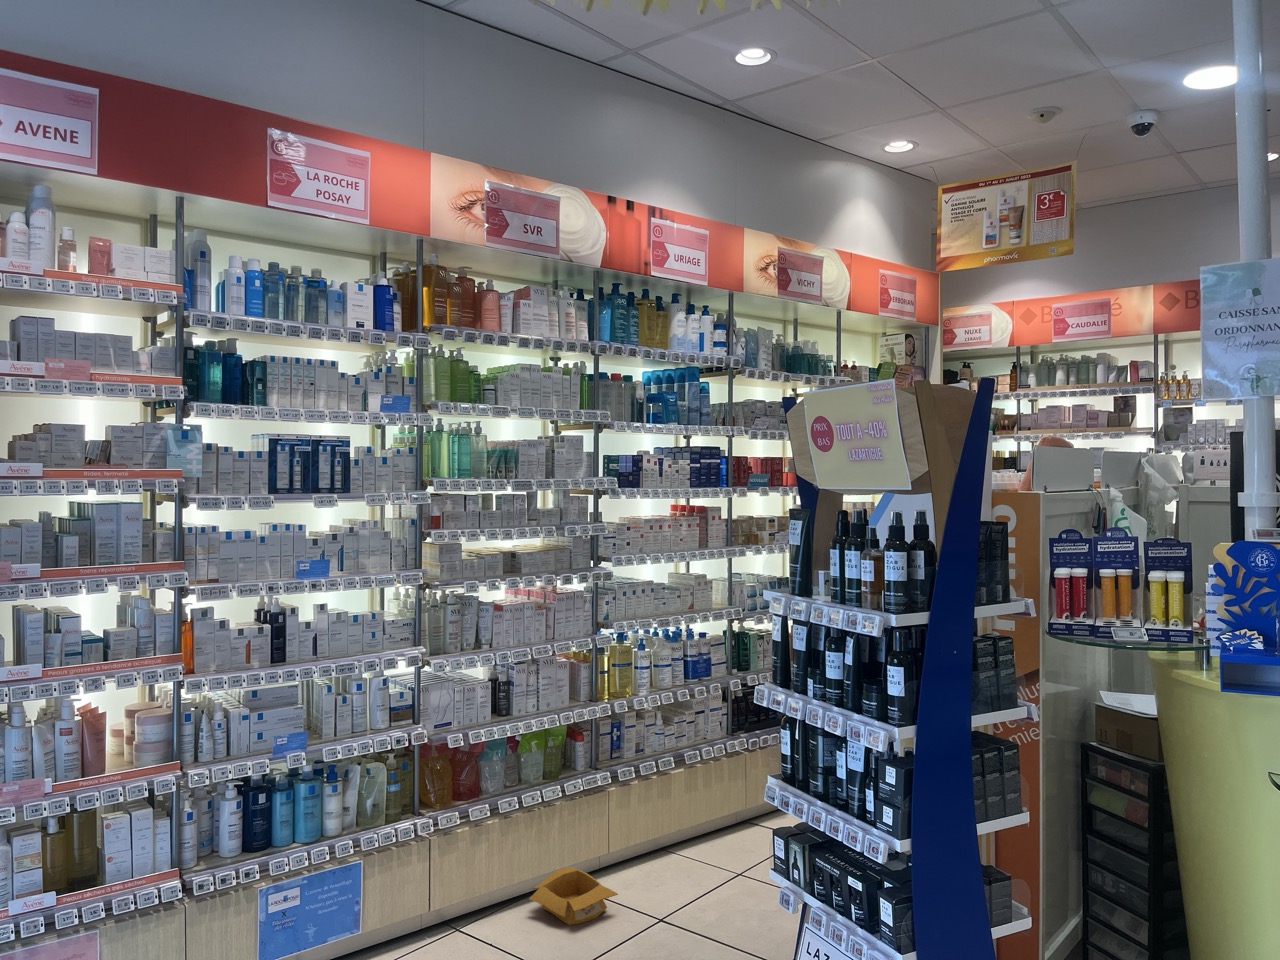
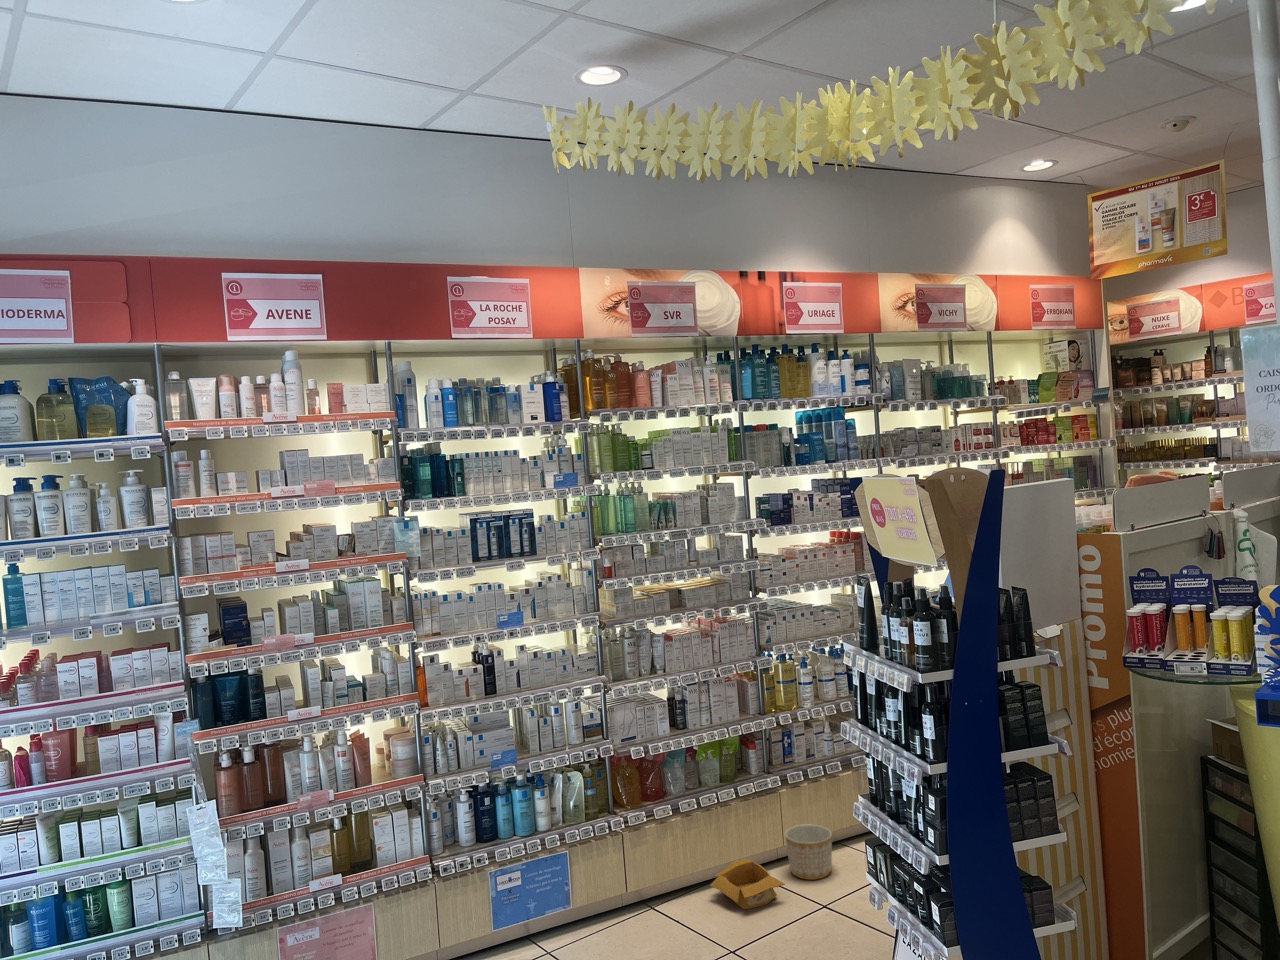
planter: none [613,827,666,889] -> present [785,824,832,880]

